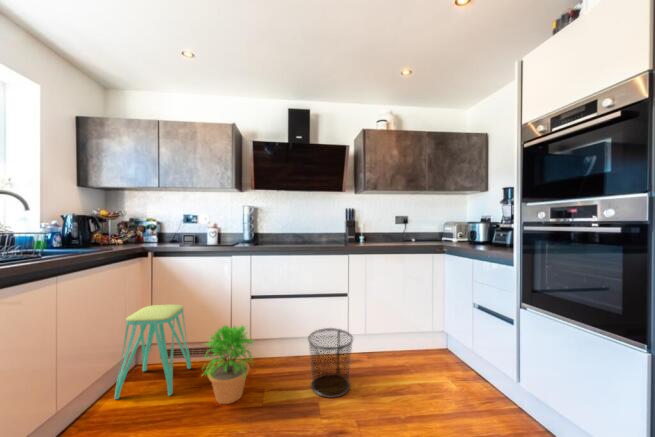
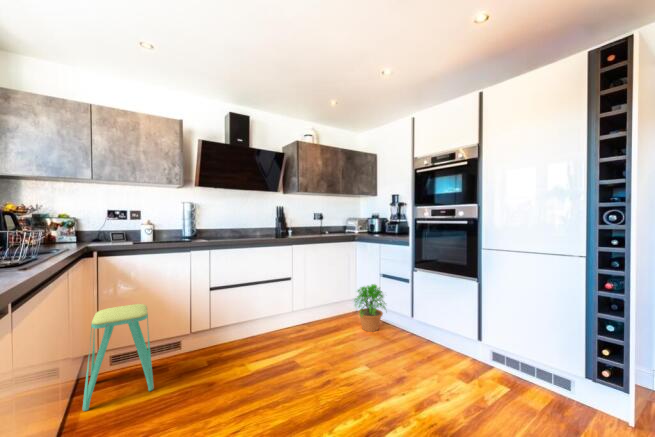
potted plant: present [202,326,253,404] -> present [354,284,385,332]
waste bin: present [308,328,353,398] -> none [276,304,313,355]

